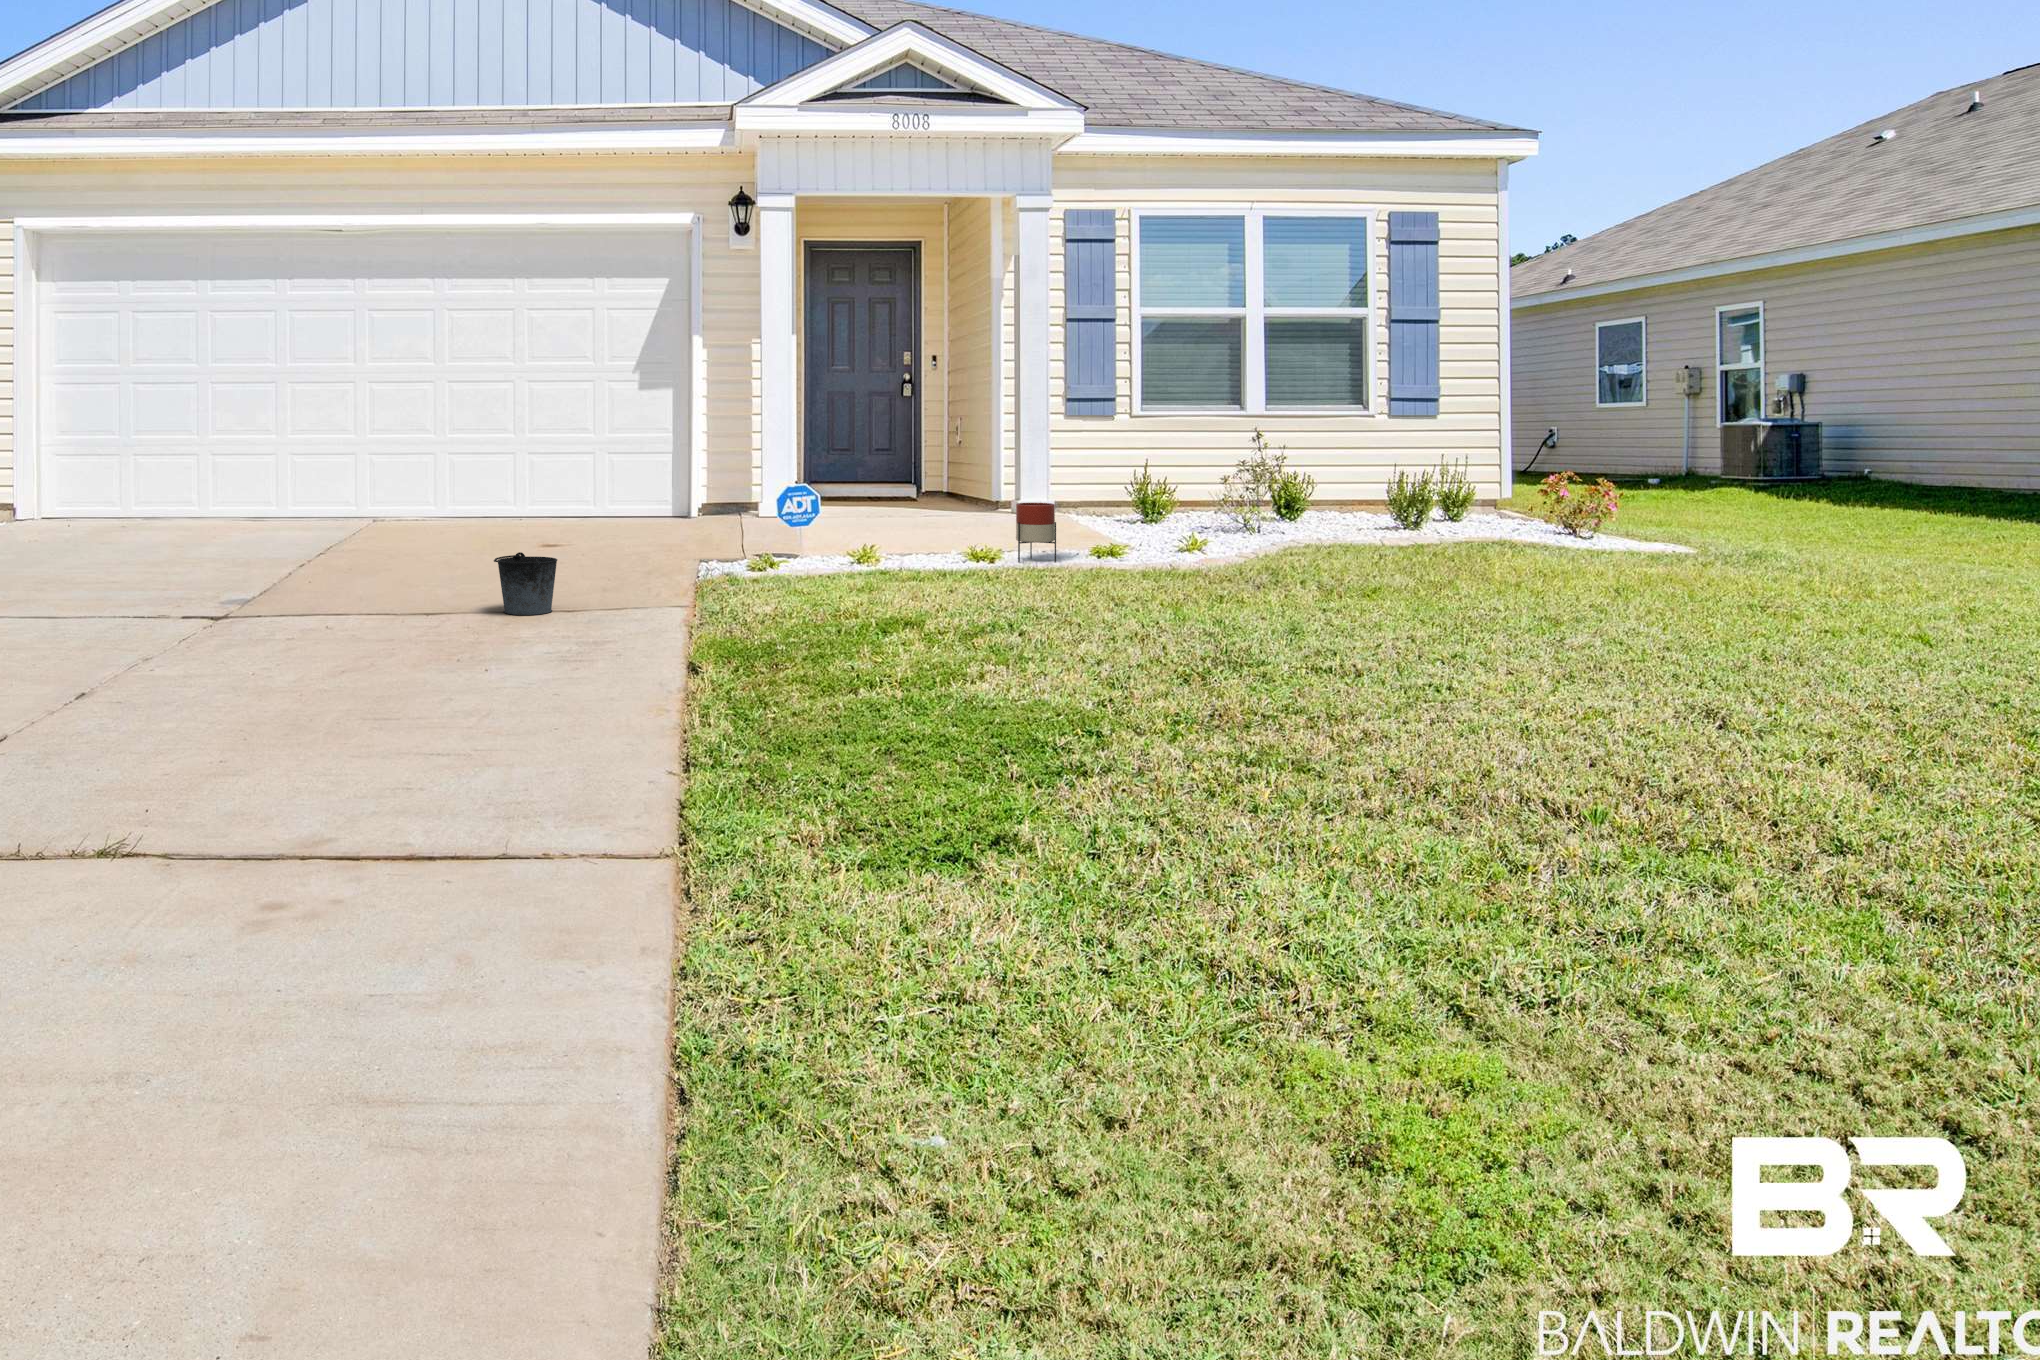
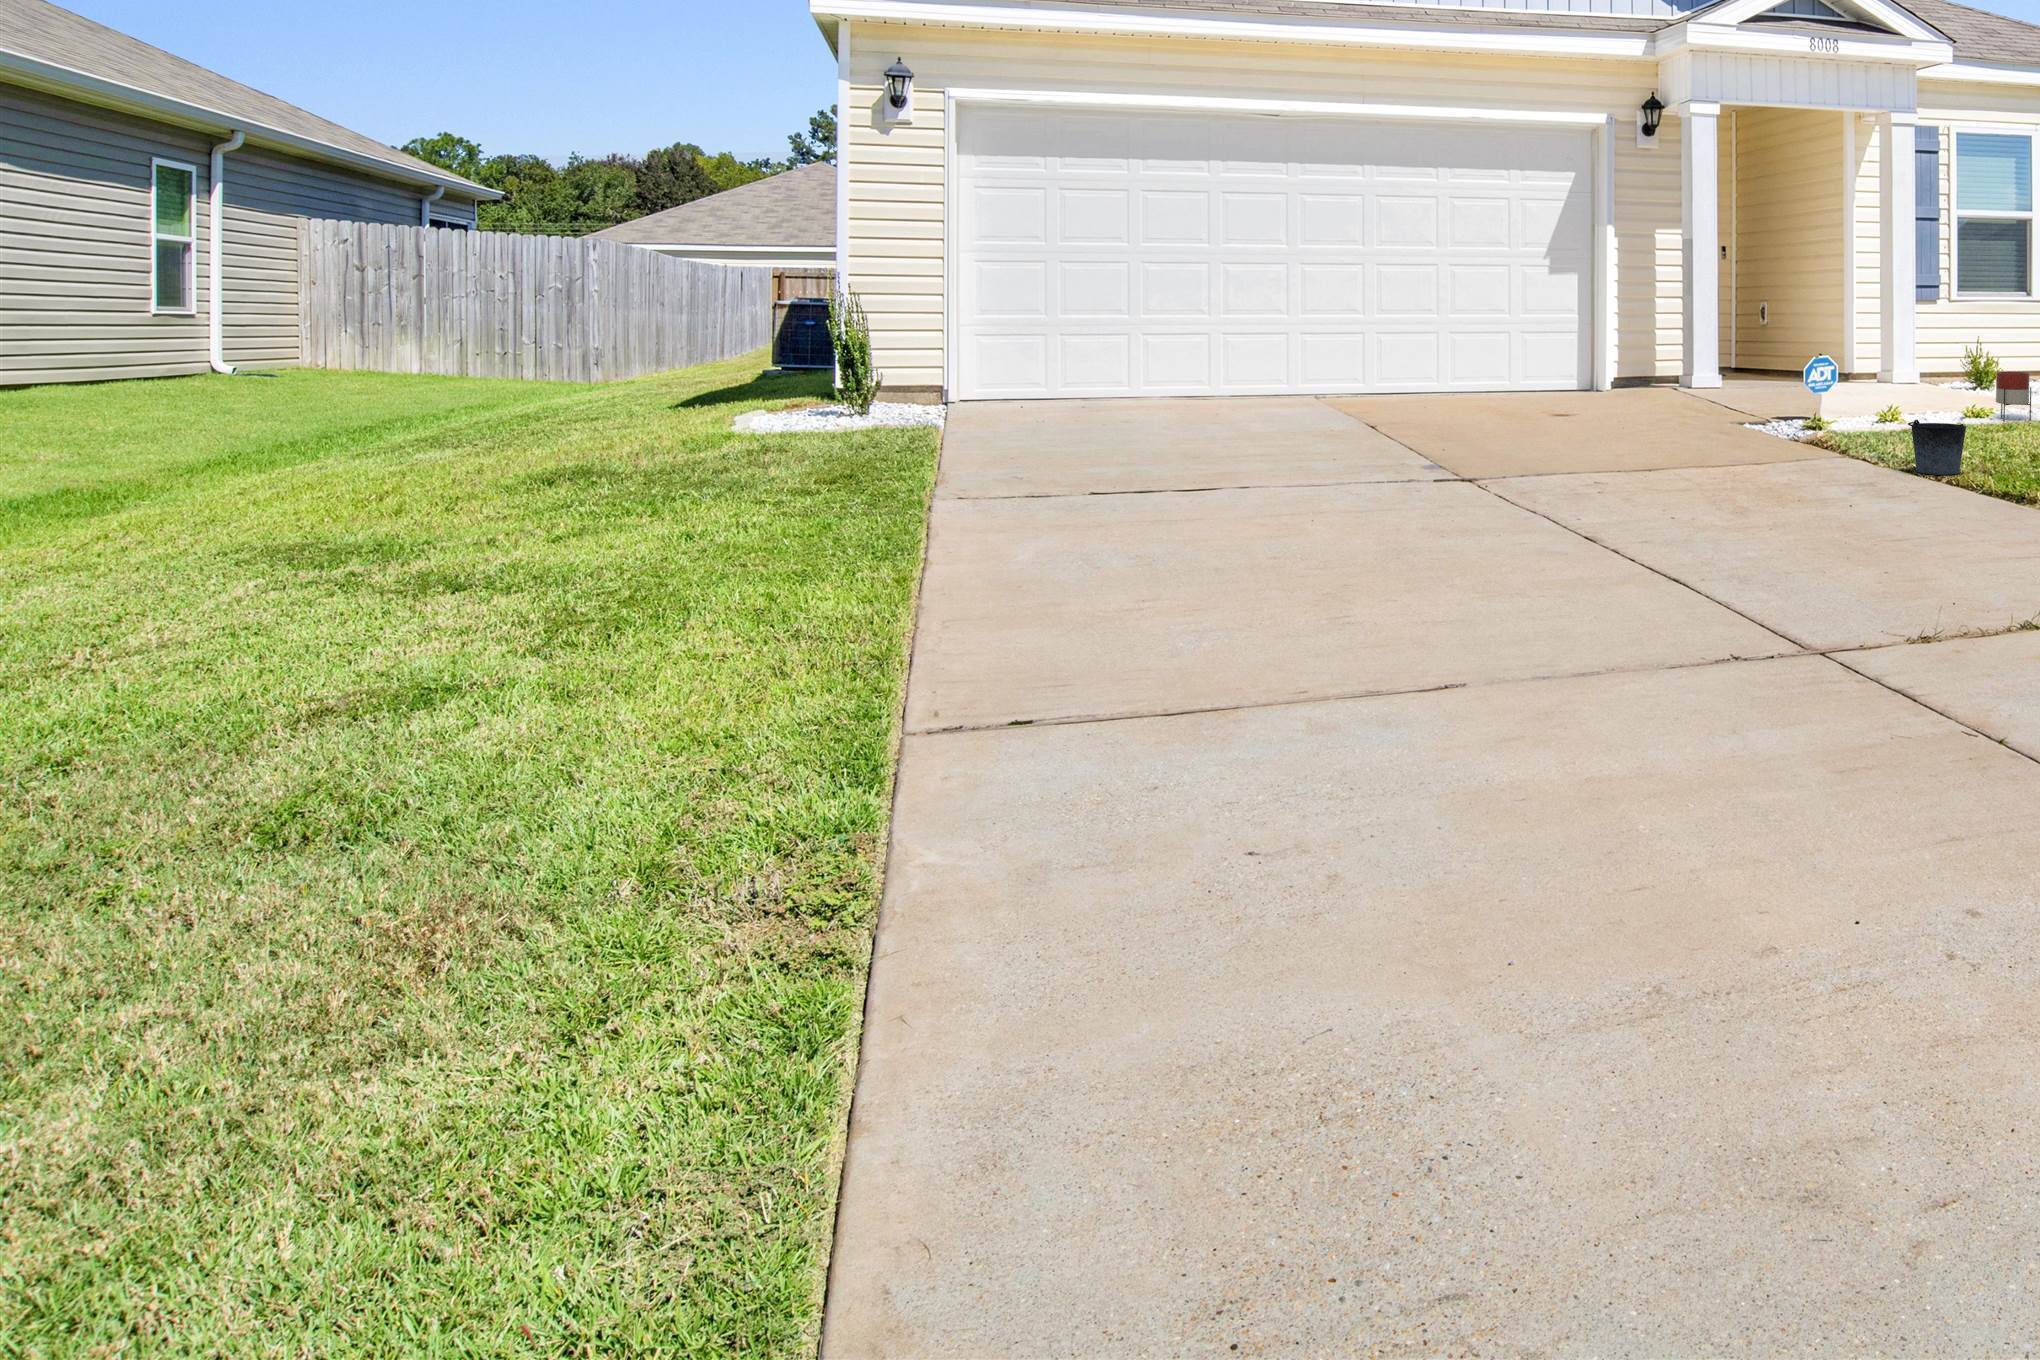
bucket: present [494,552,557,615] -> present [1908,420,1966,475]

